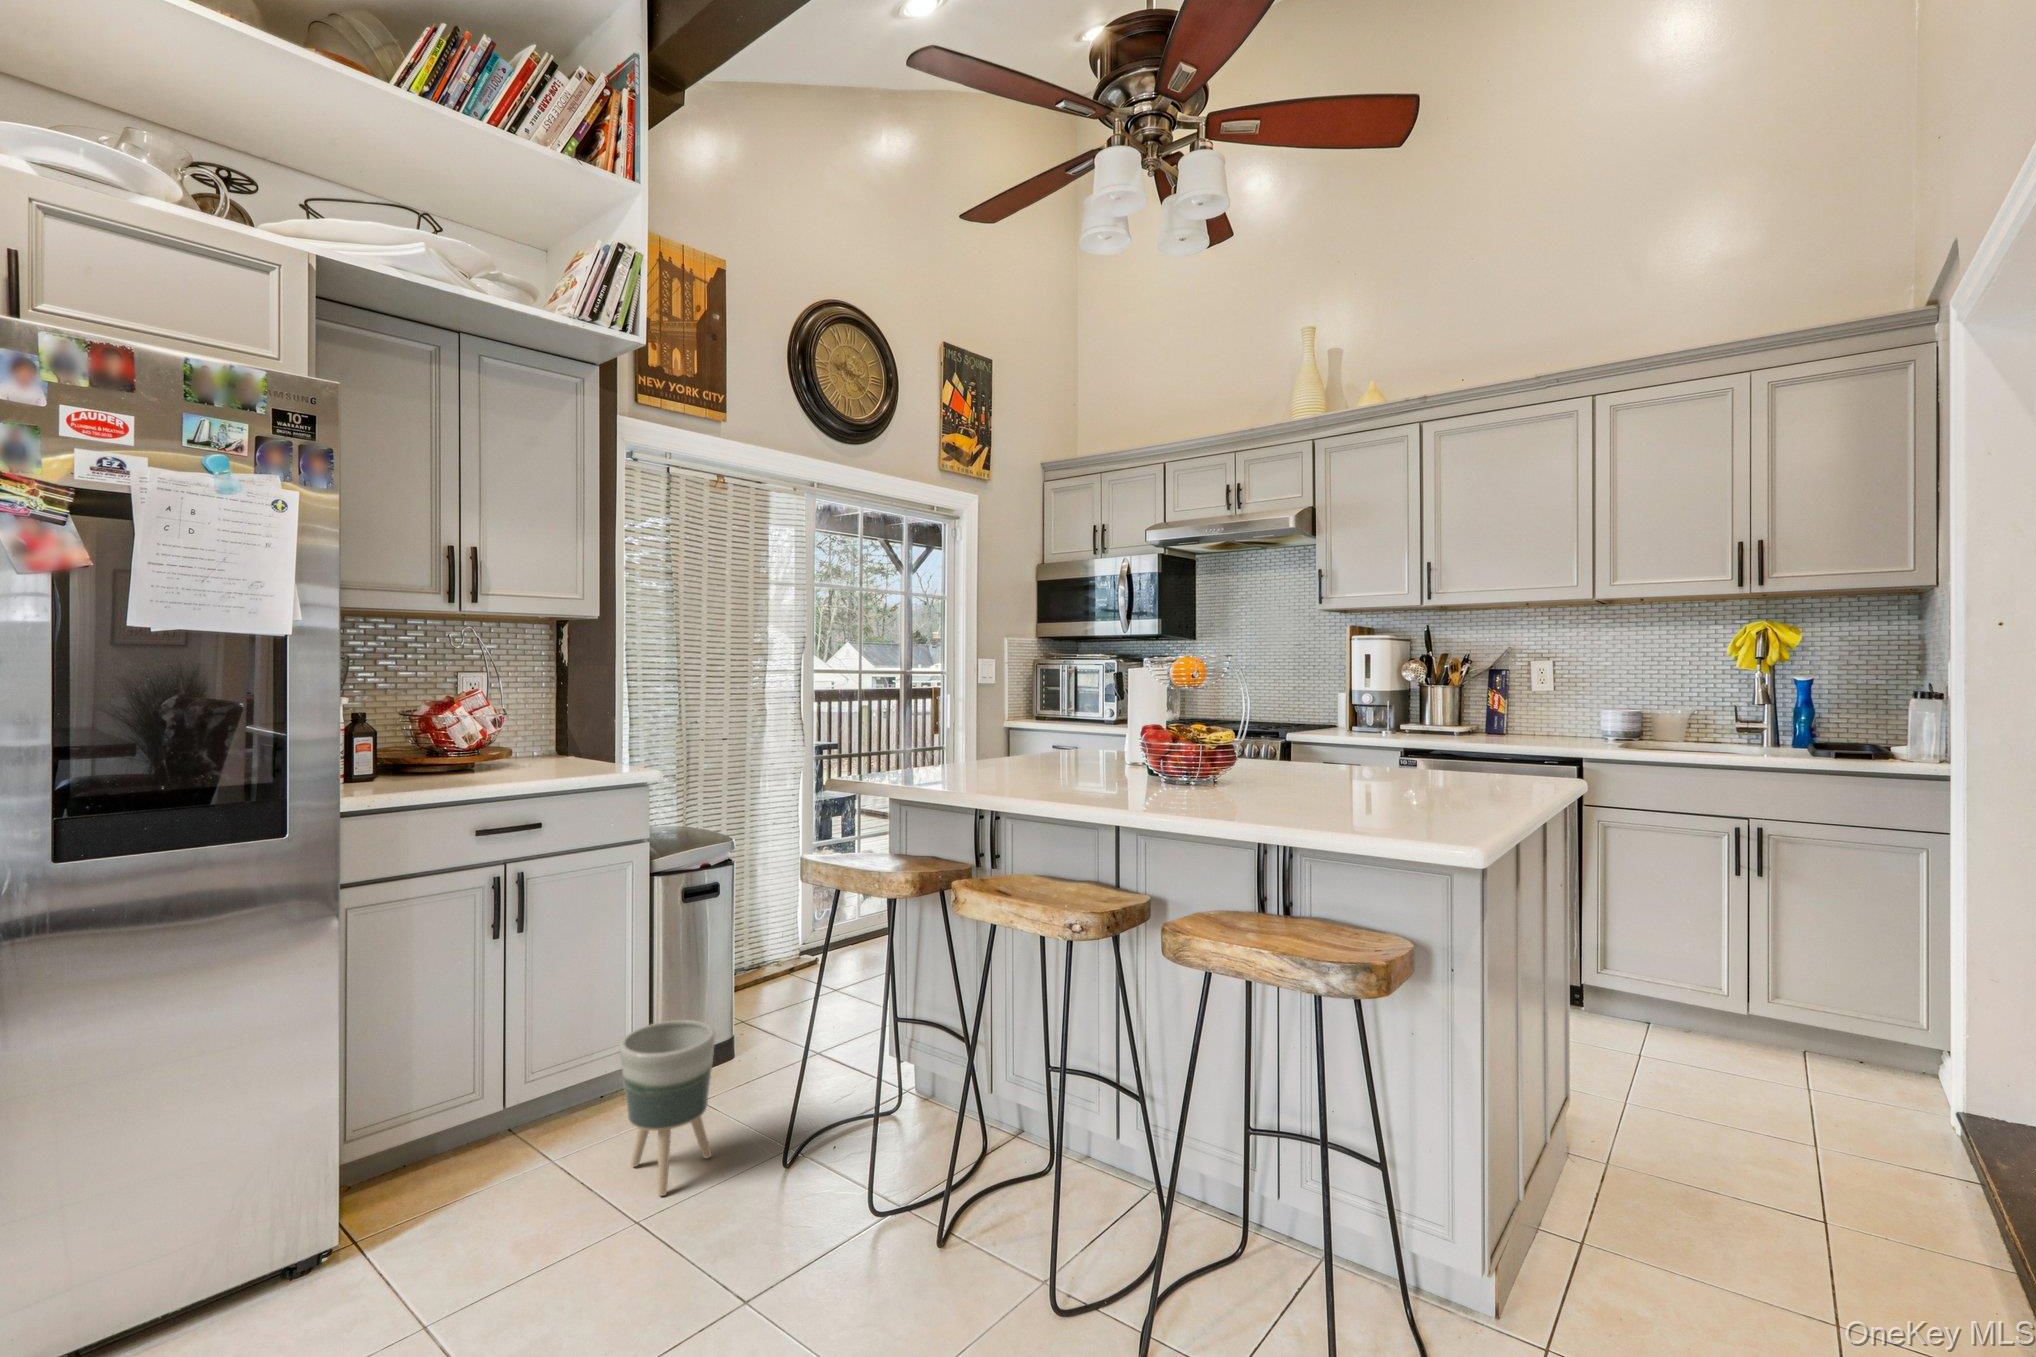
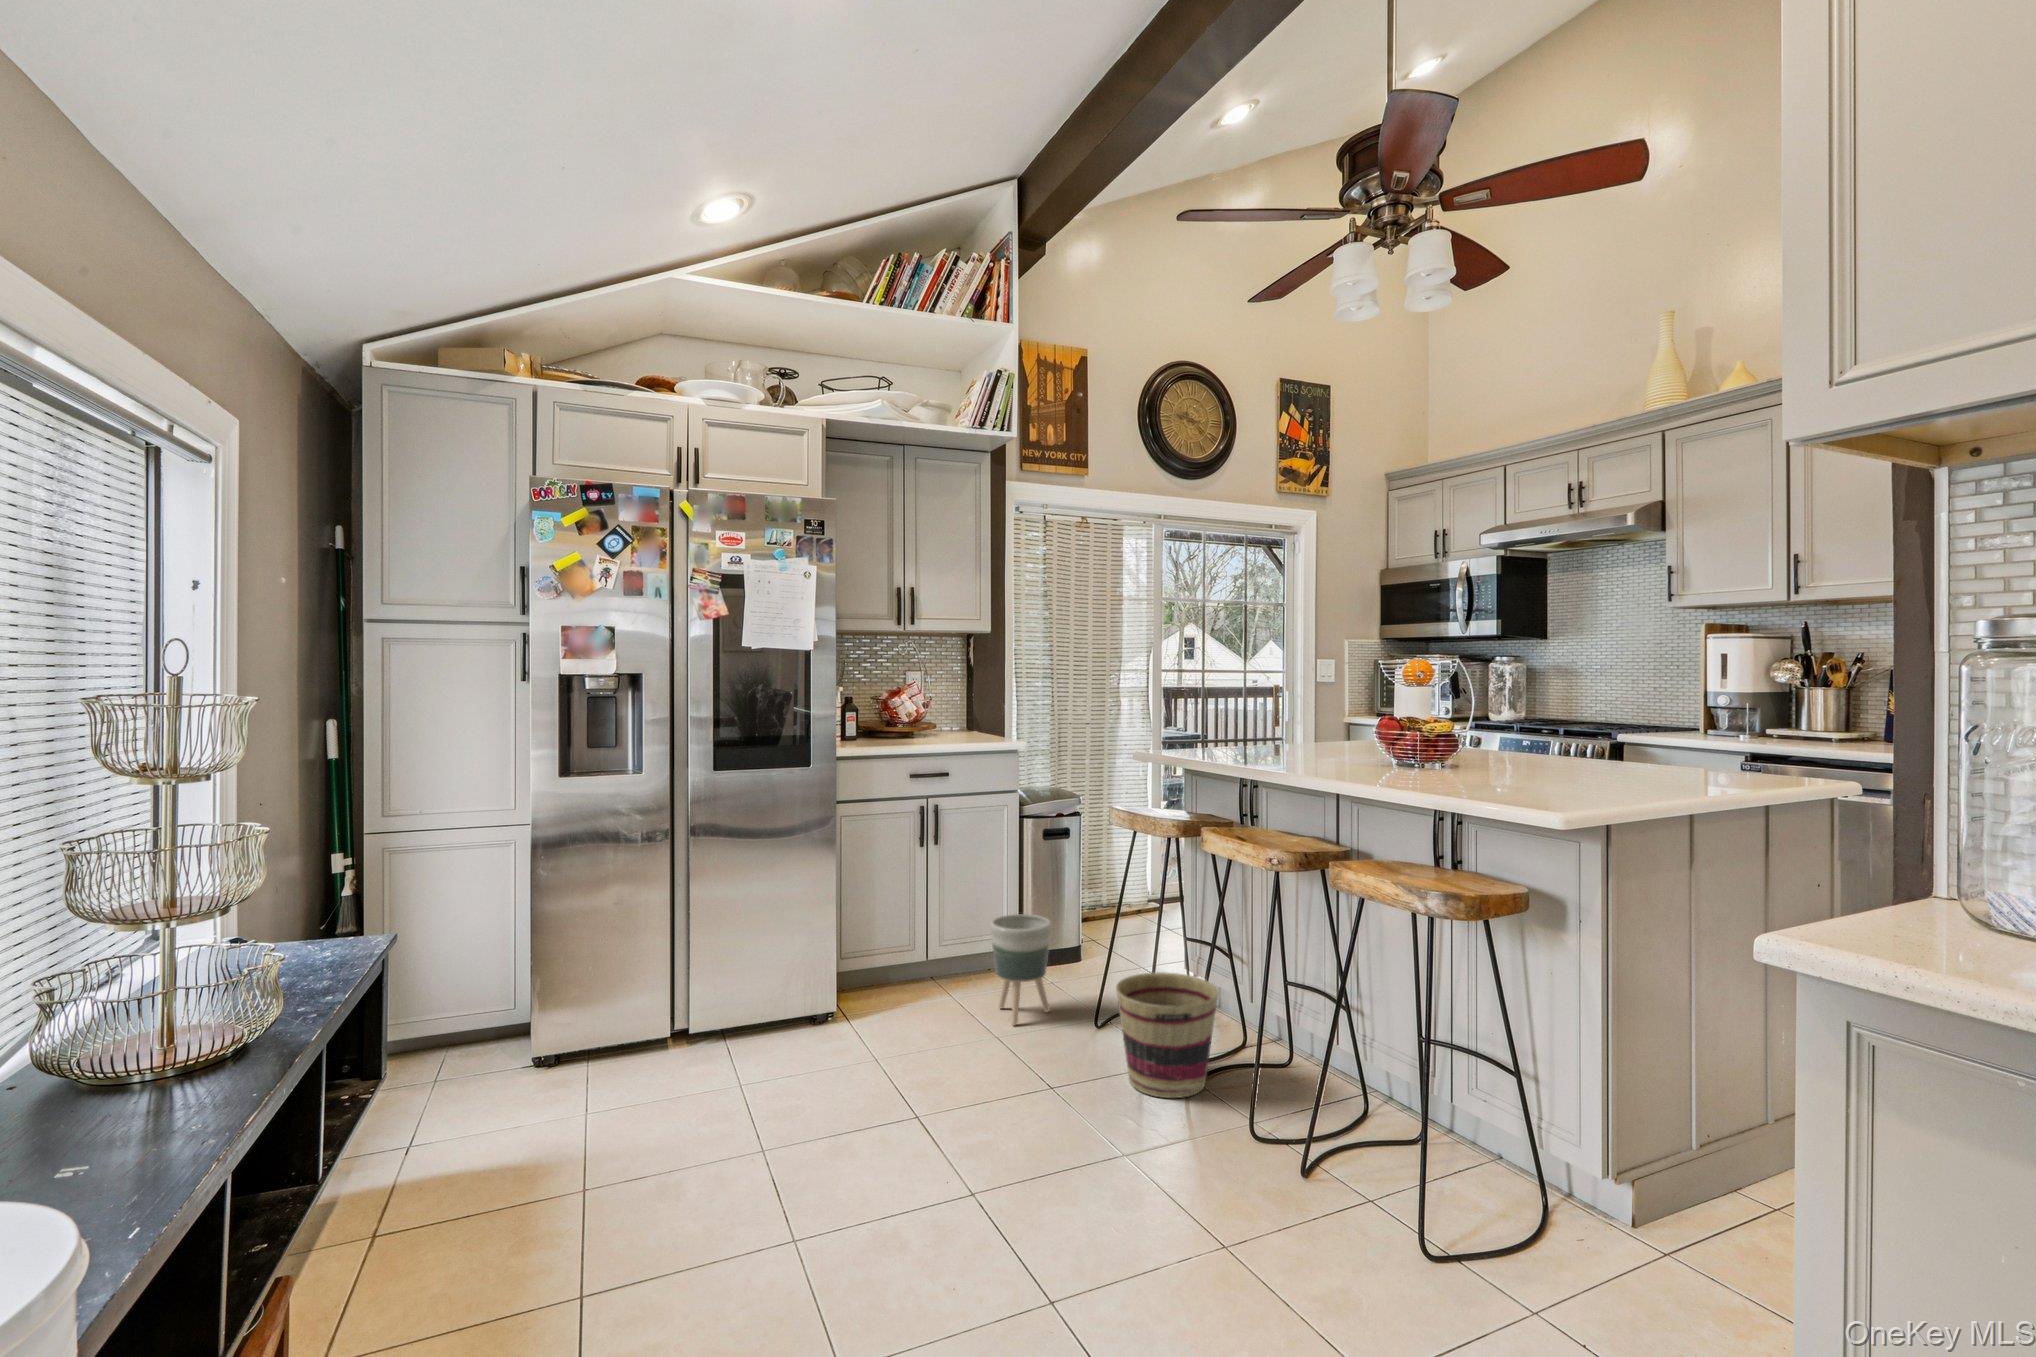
basket: none [842,1087,986,1286] -> present [1116,972,1218,1098]

